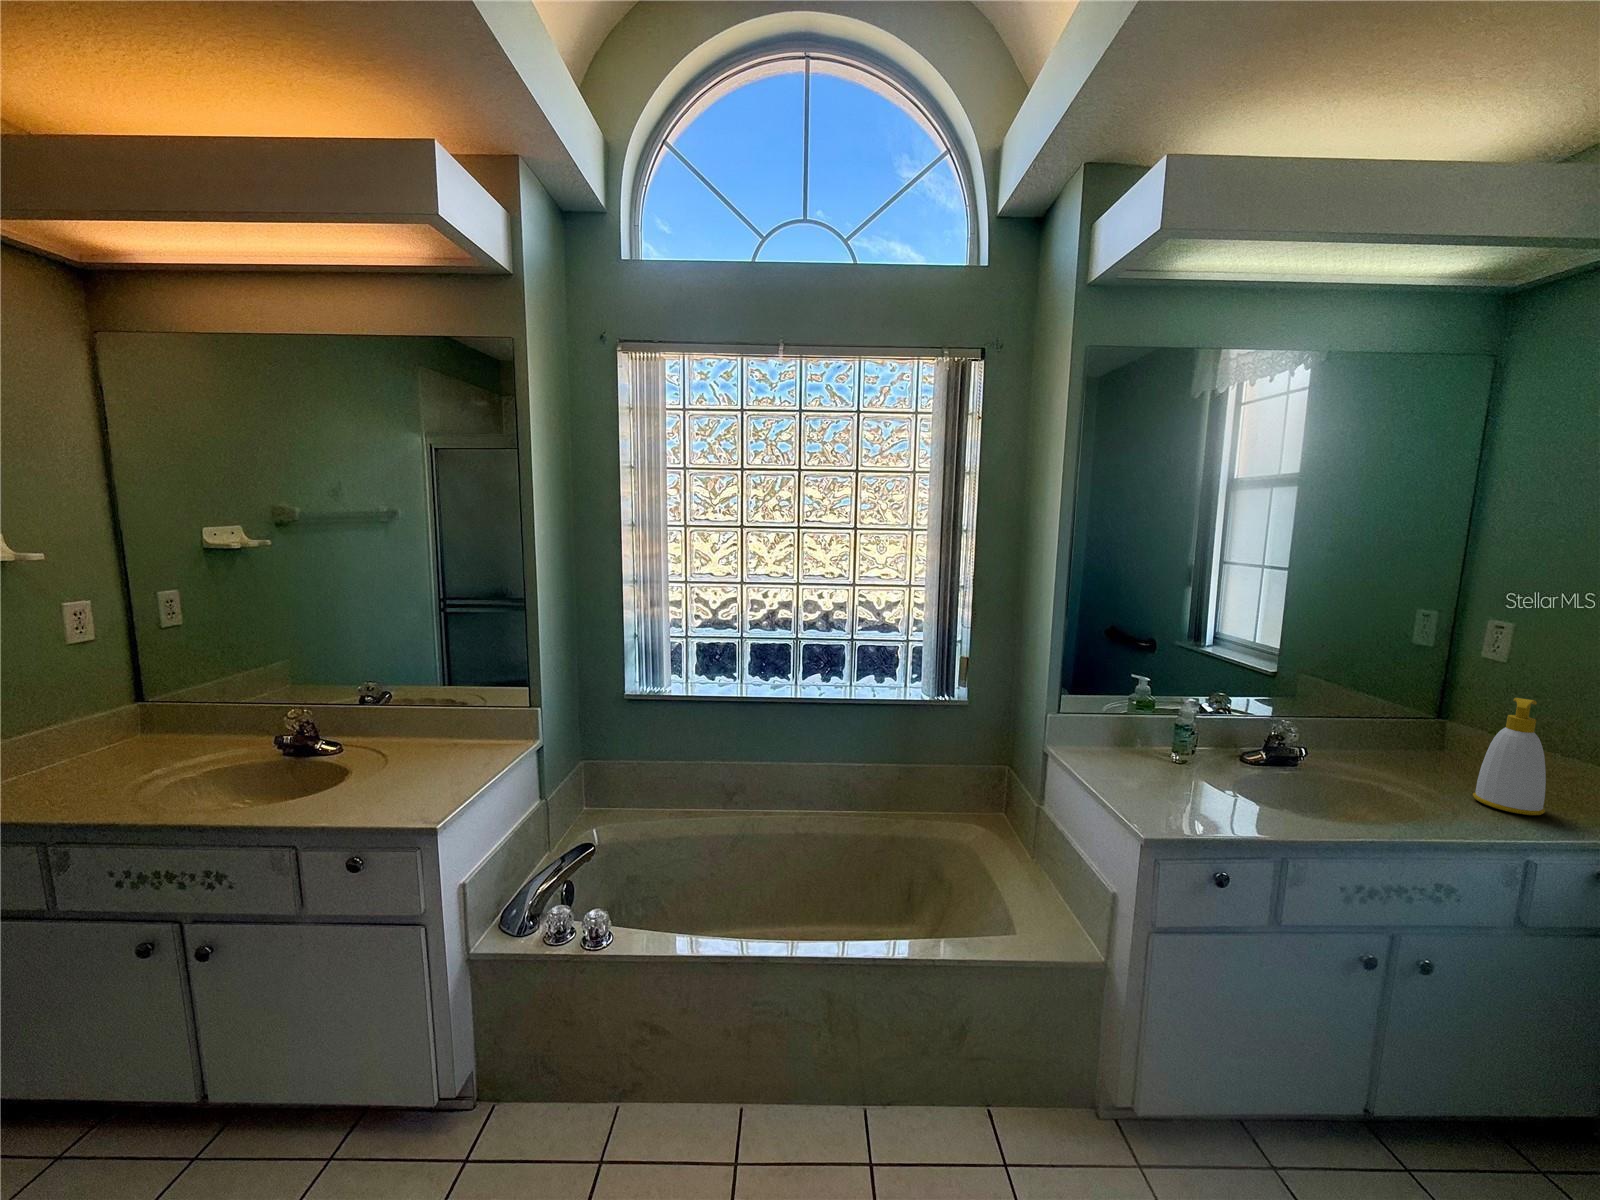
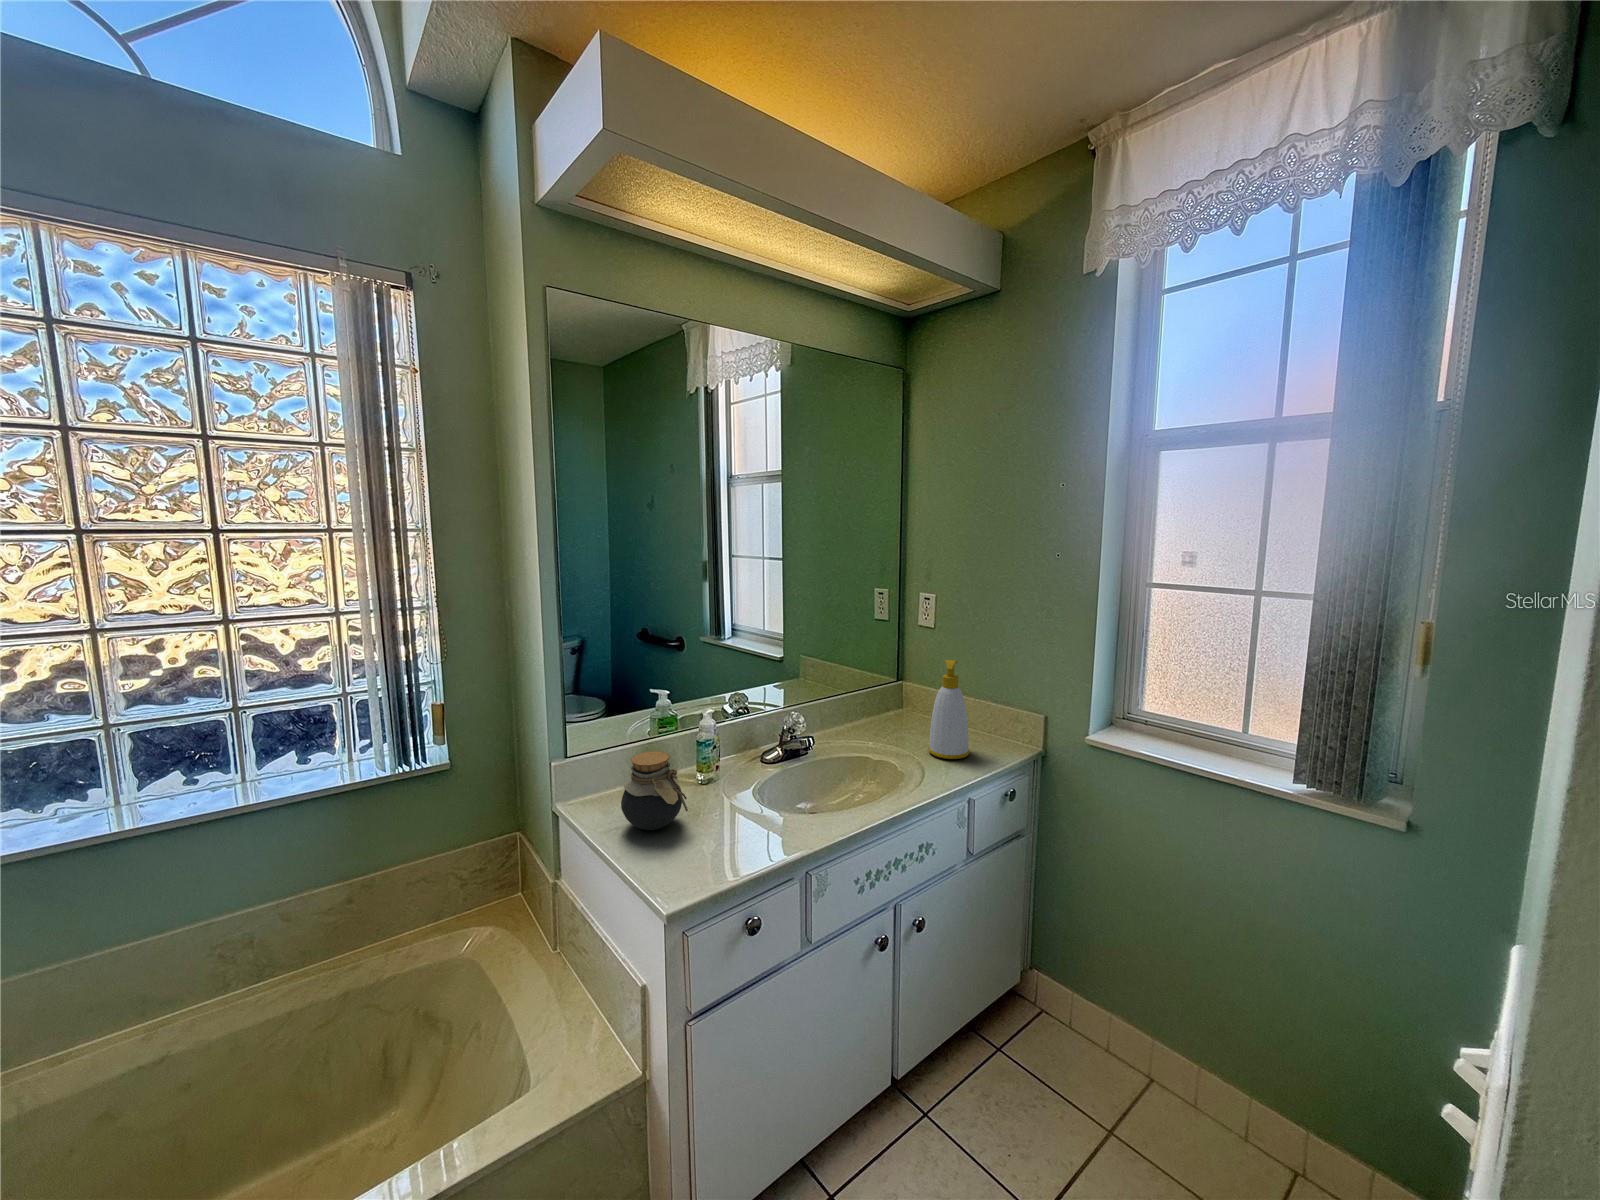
jar: none [1109,719,1171,783] -> present [621,751,688,830]

